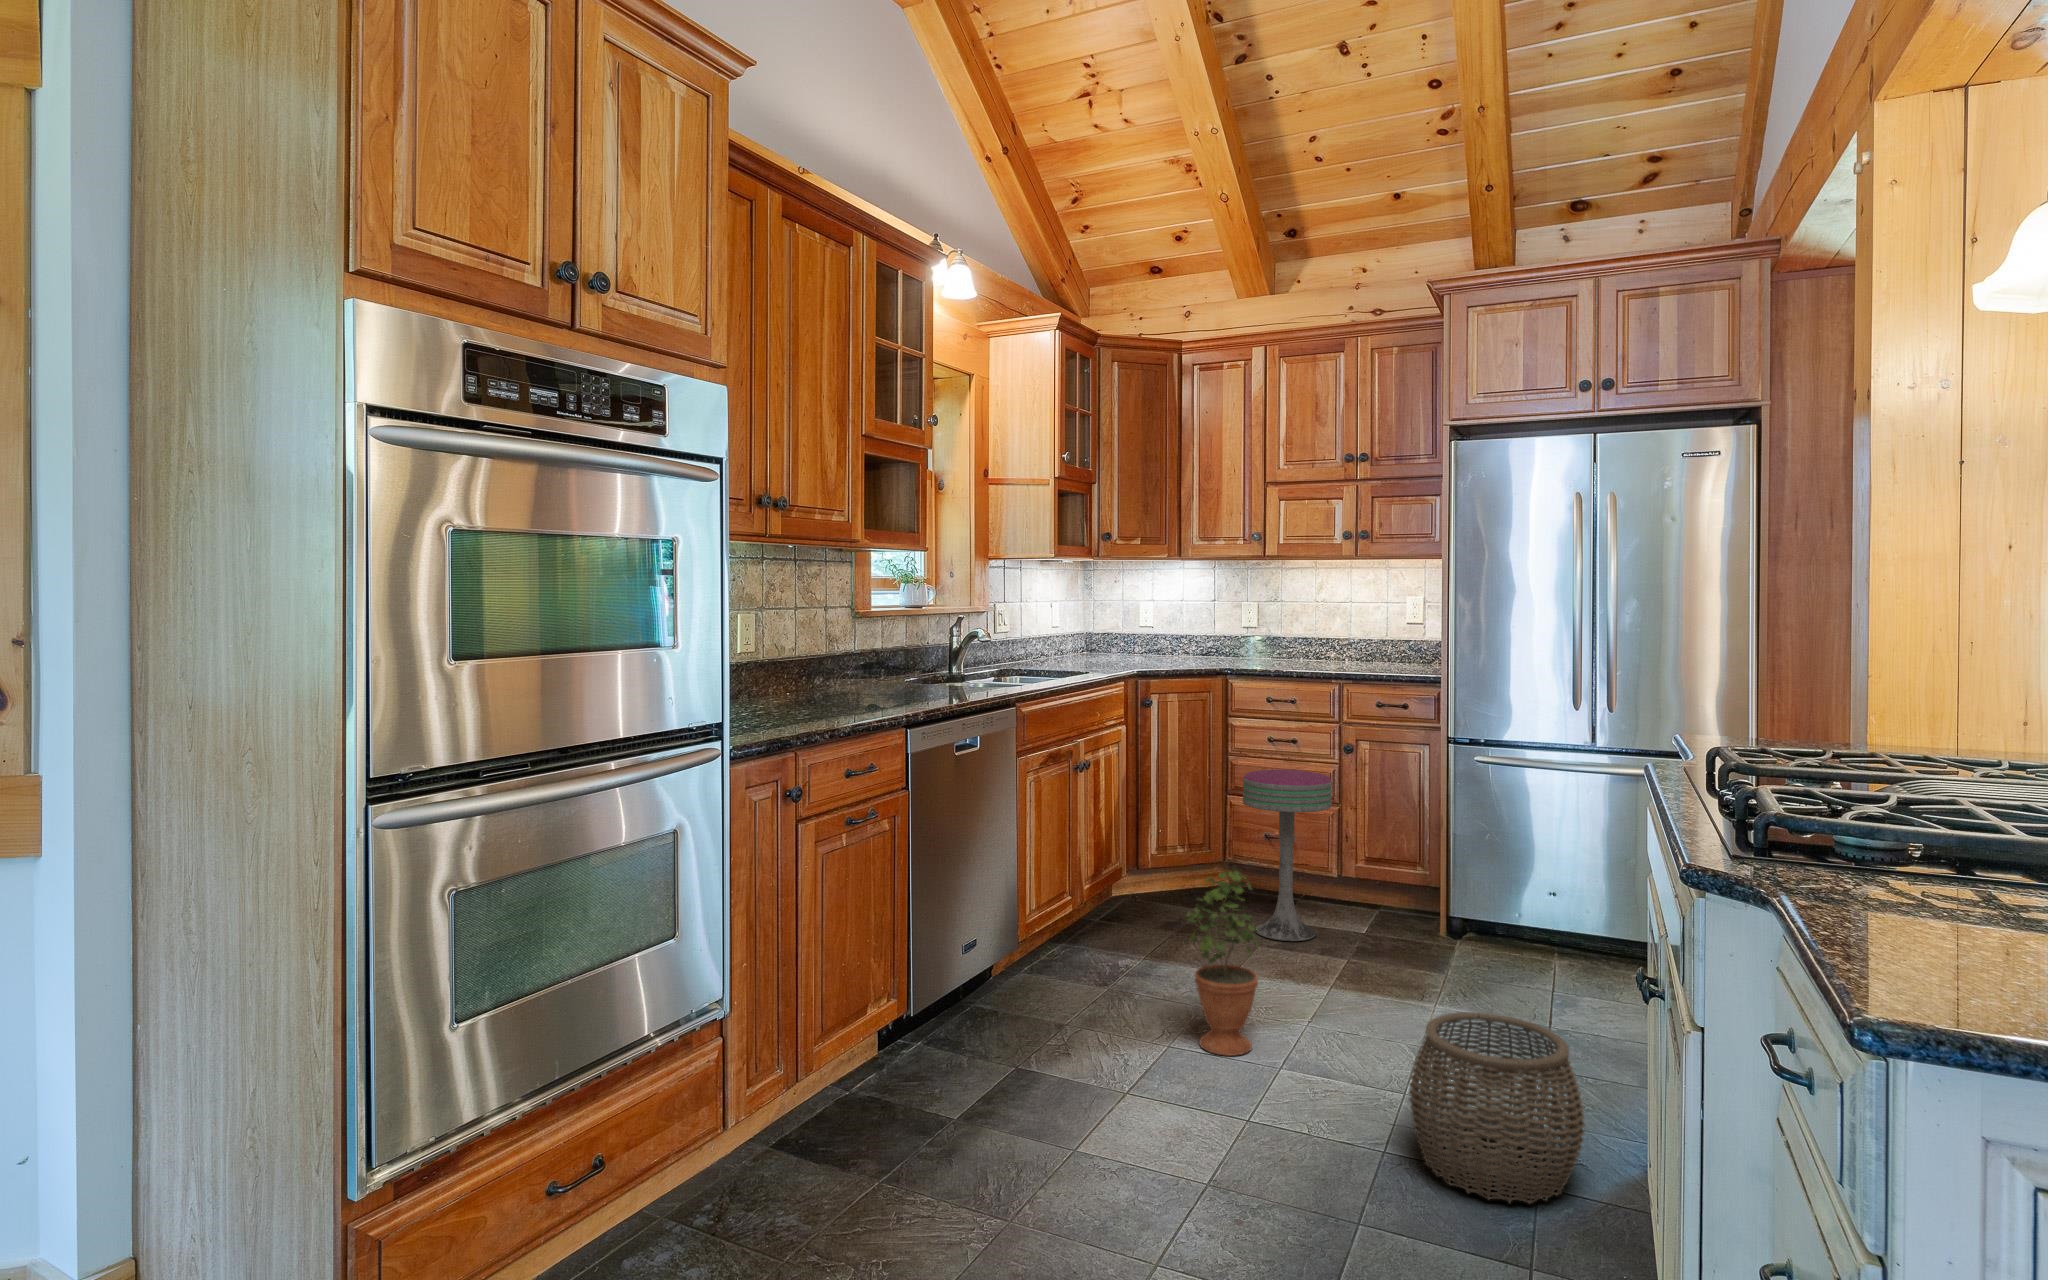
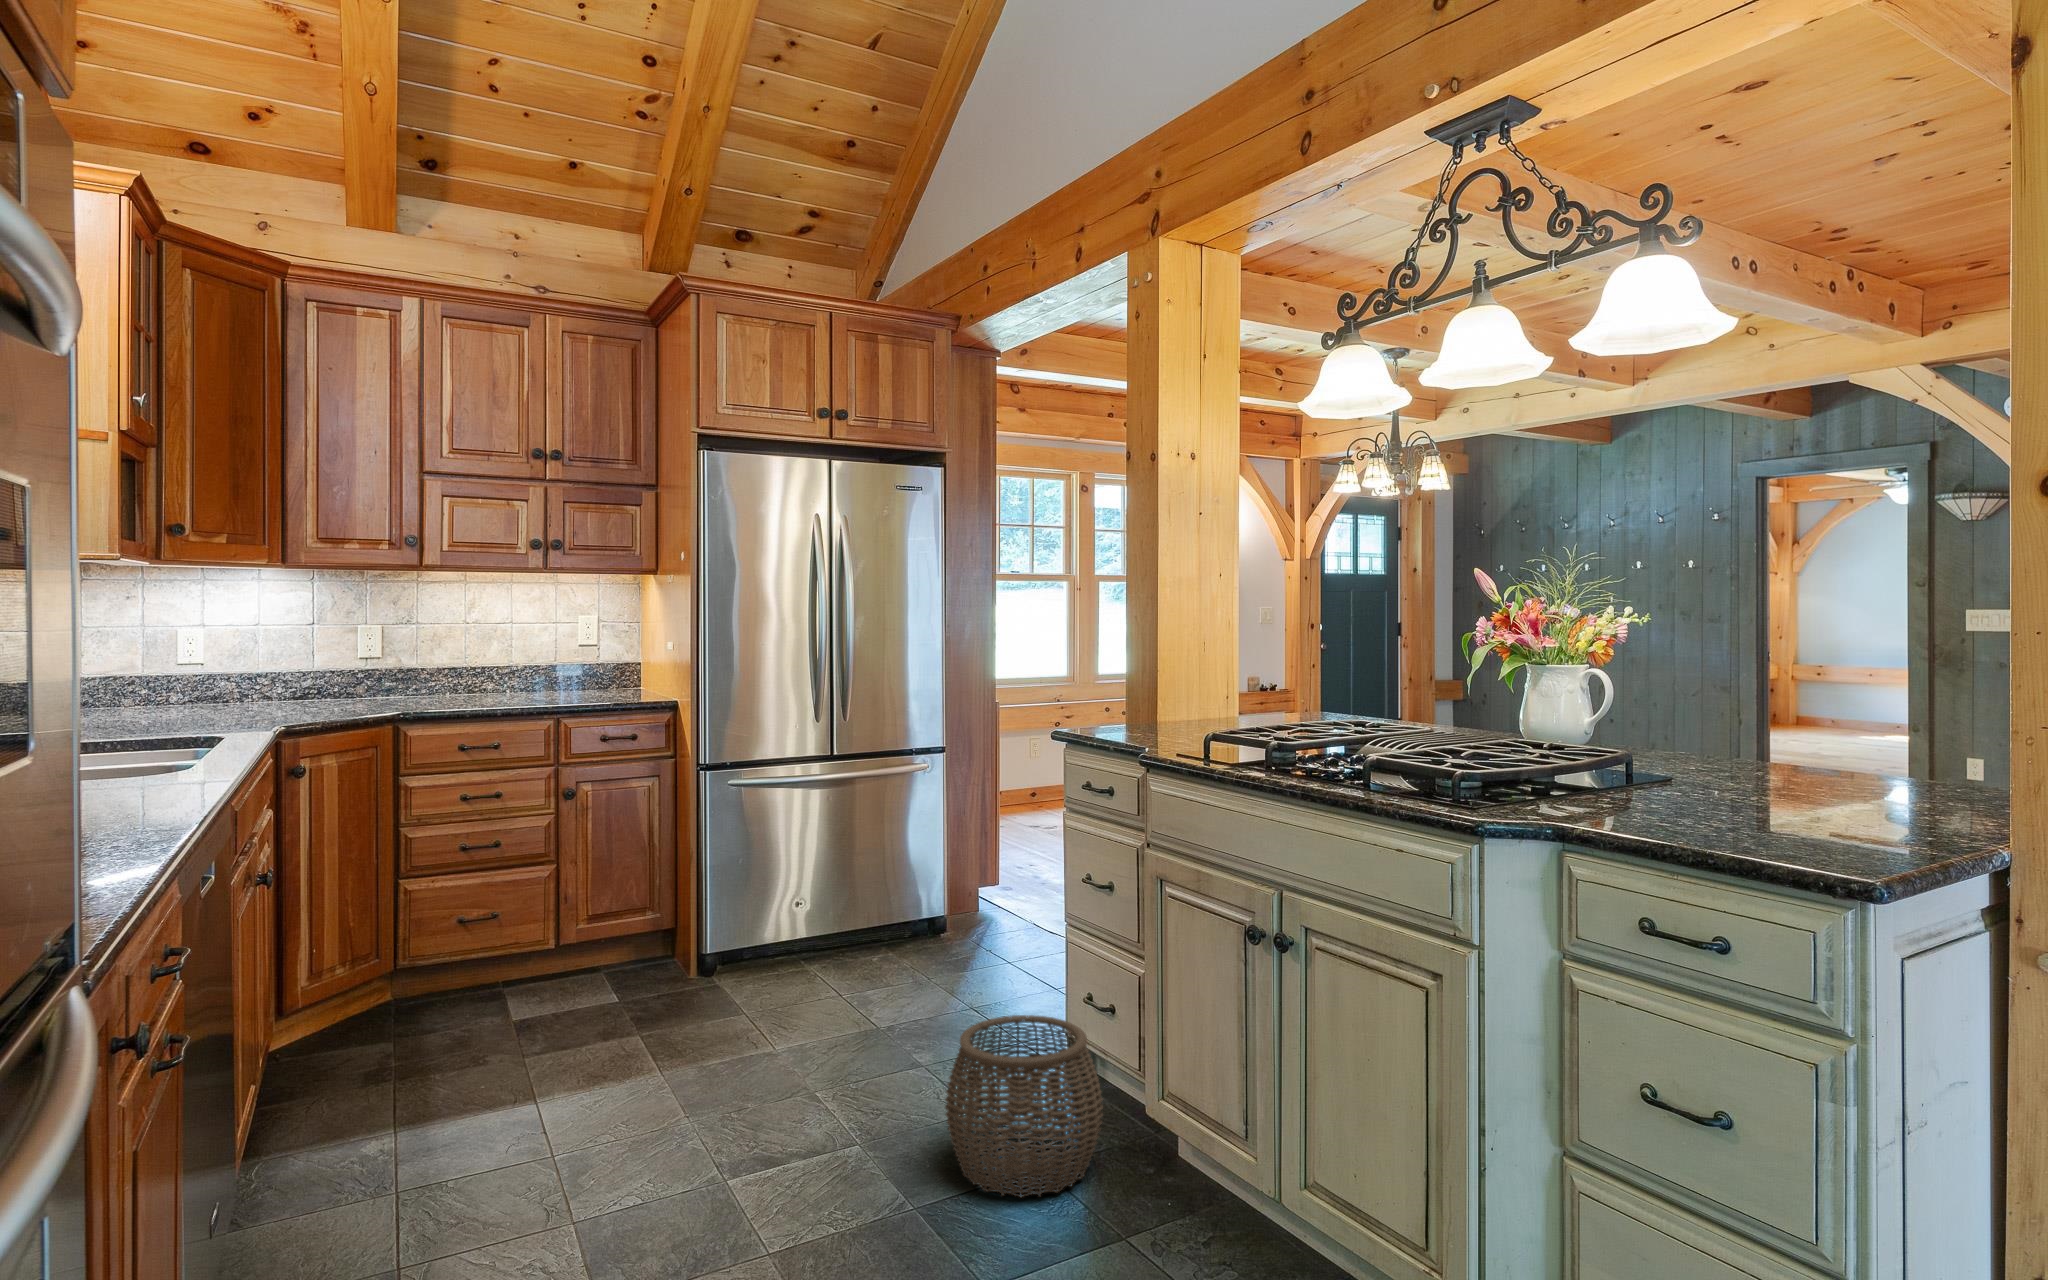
bar stool: present [1243,770,1332,941] -> none [480,829,596,1045]
potted plant: present [1183,866,1259,1056] -> none [601,947,701,1195]

